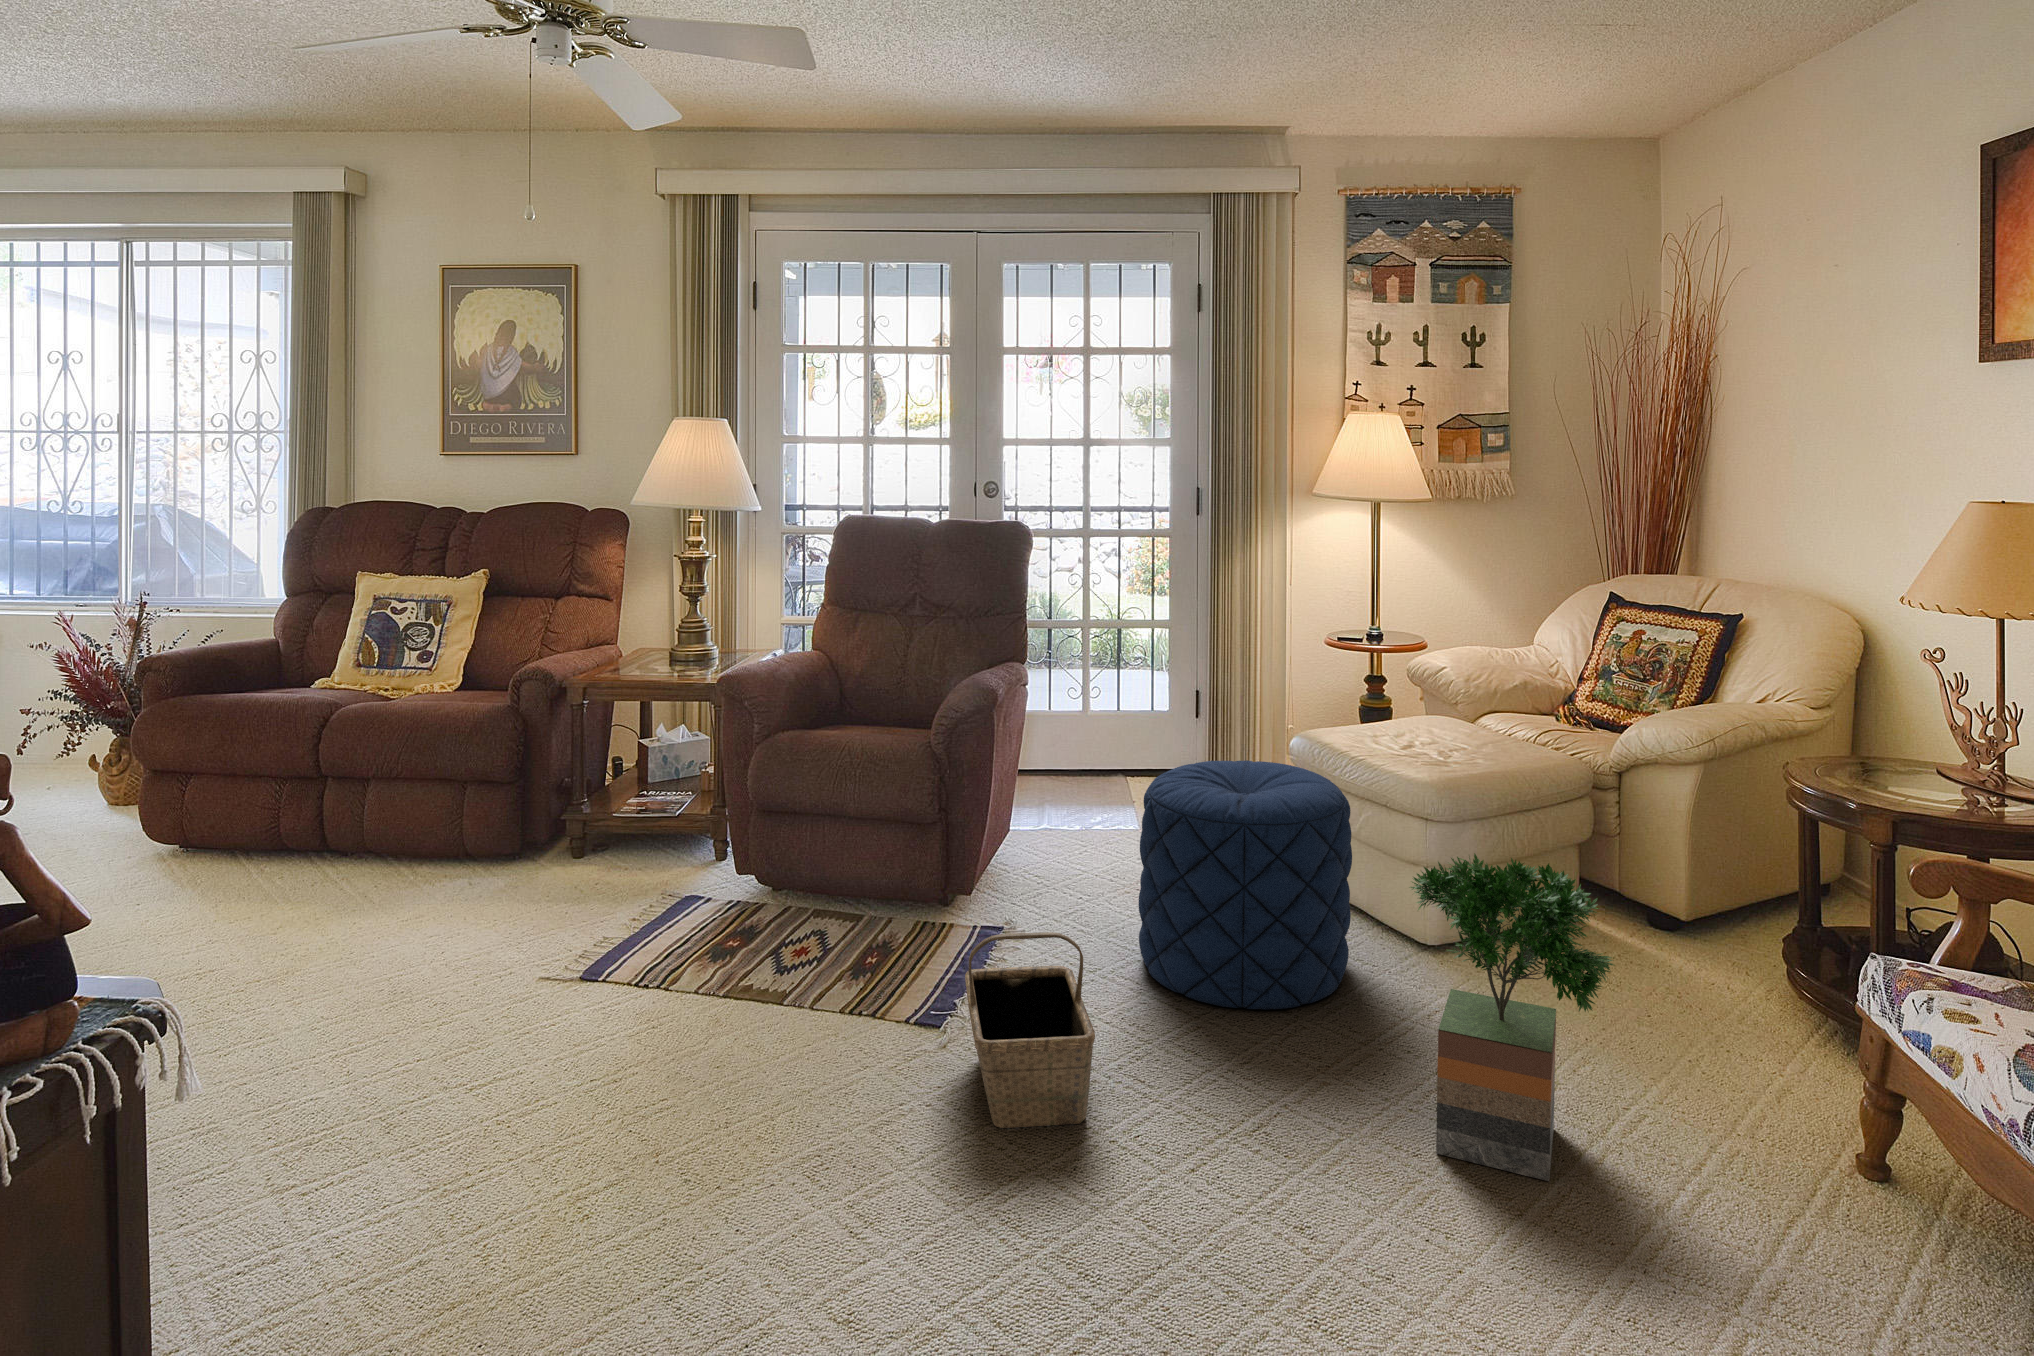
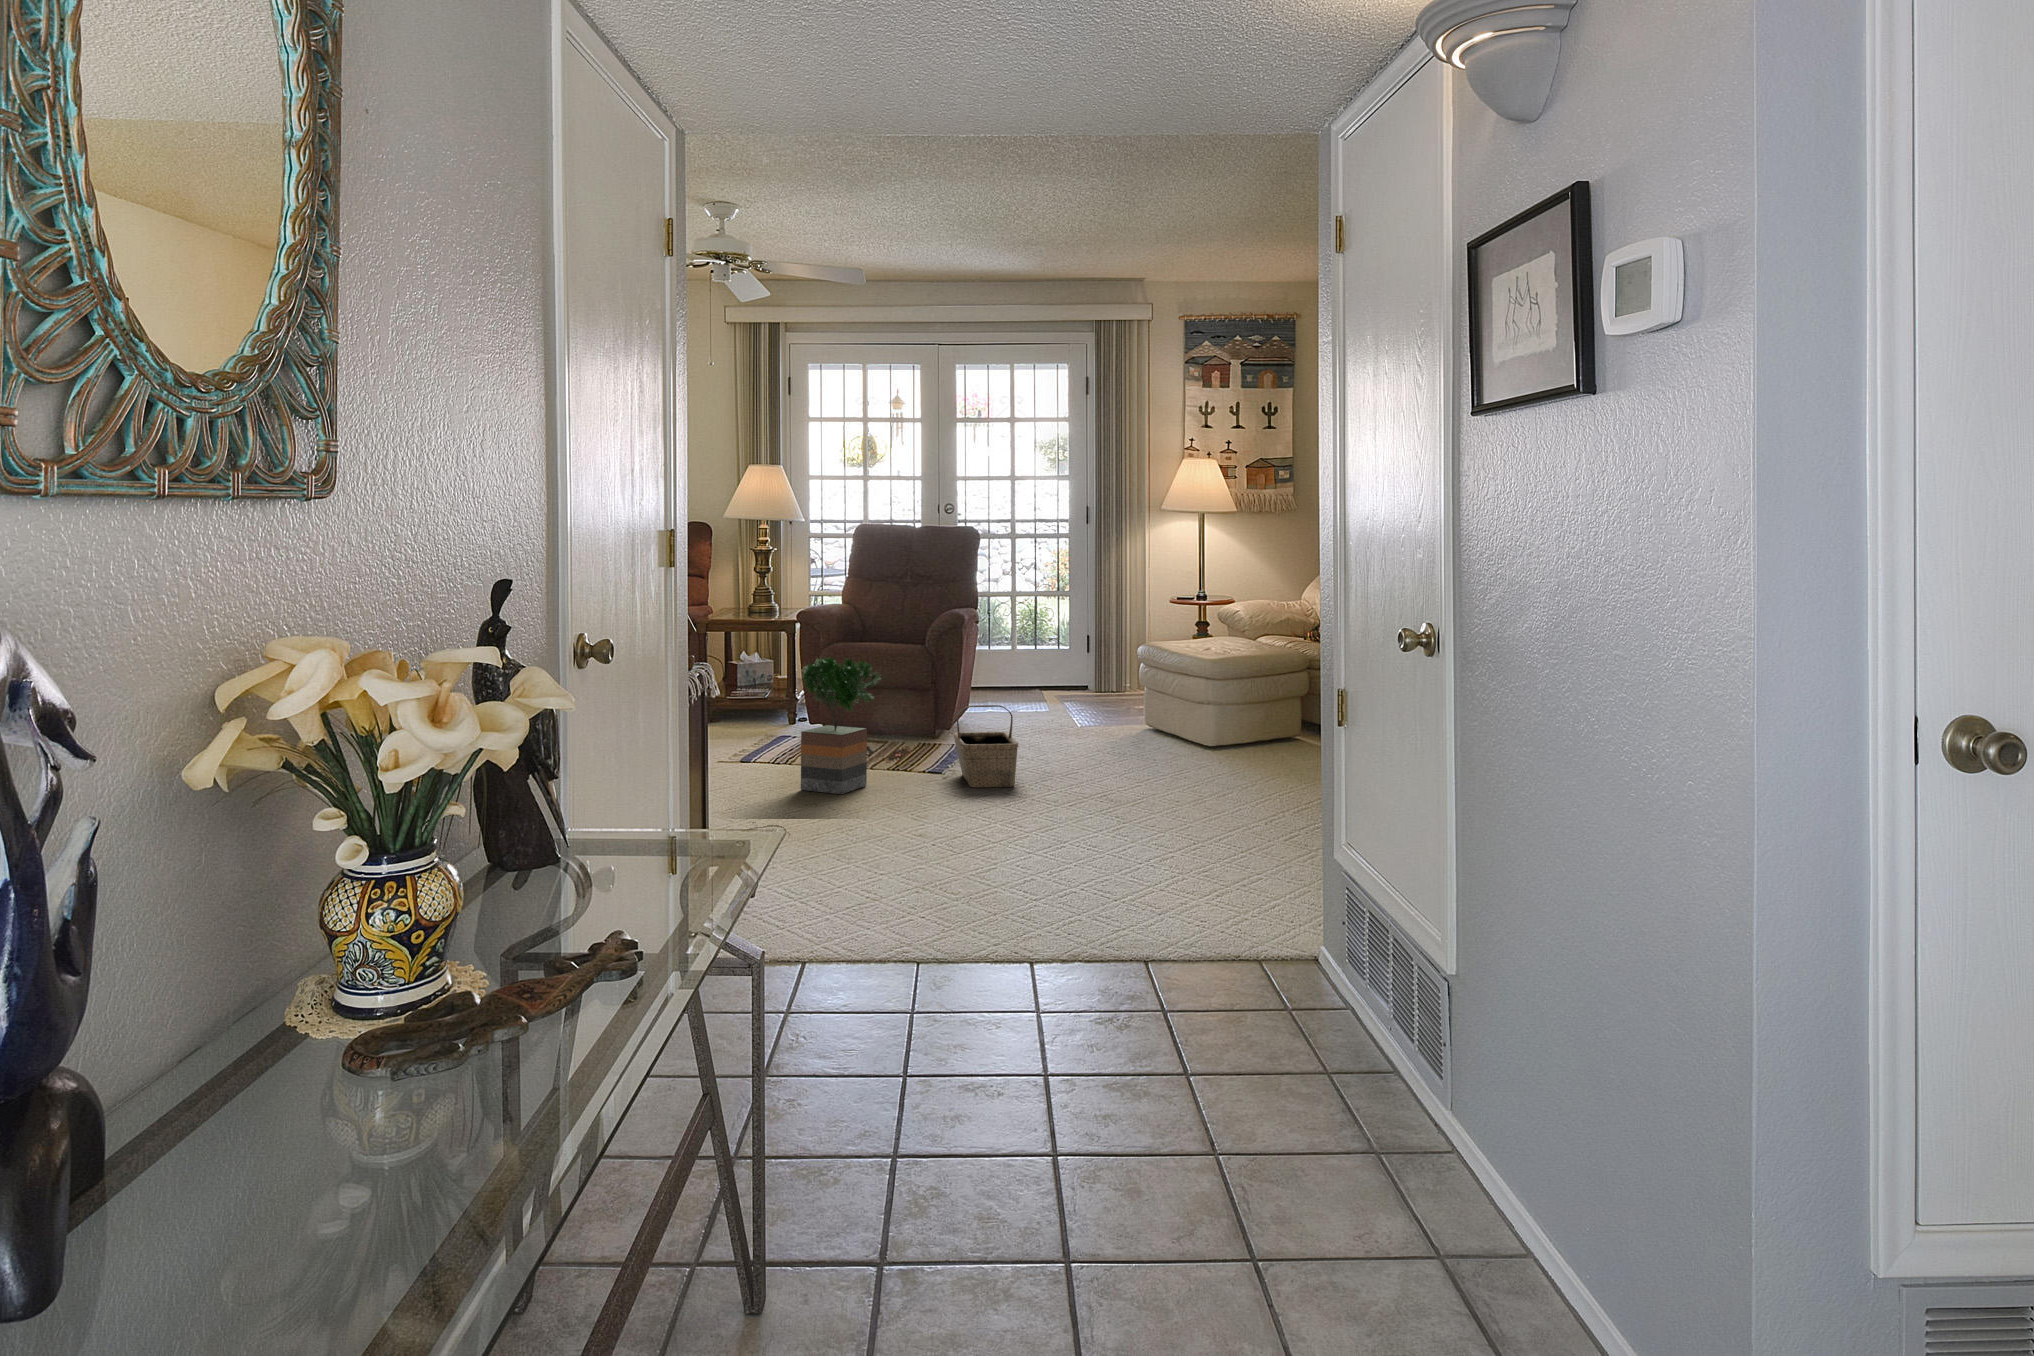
pouf: present [1138,760,1352,1010] -> none [1043,648,1157,765]
potted tree: present [1410,853,1615,1181] -> present [801,657,881,794]

